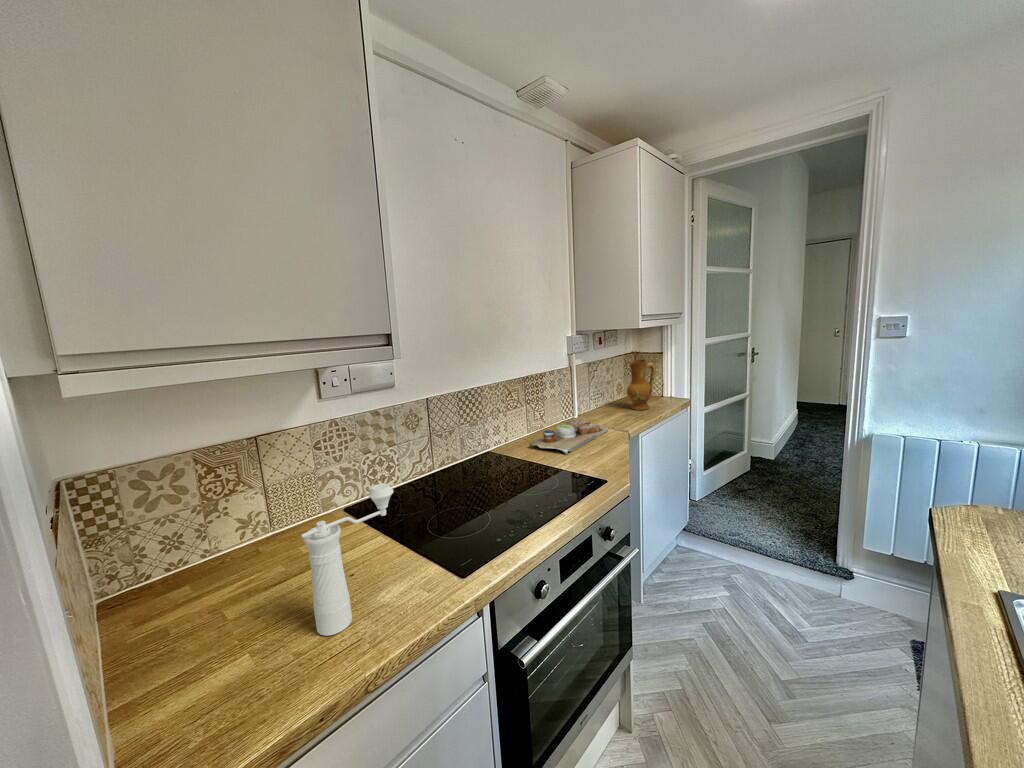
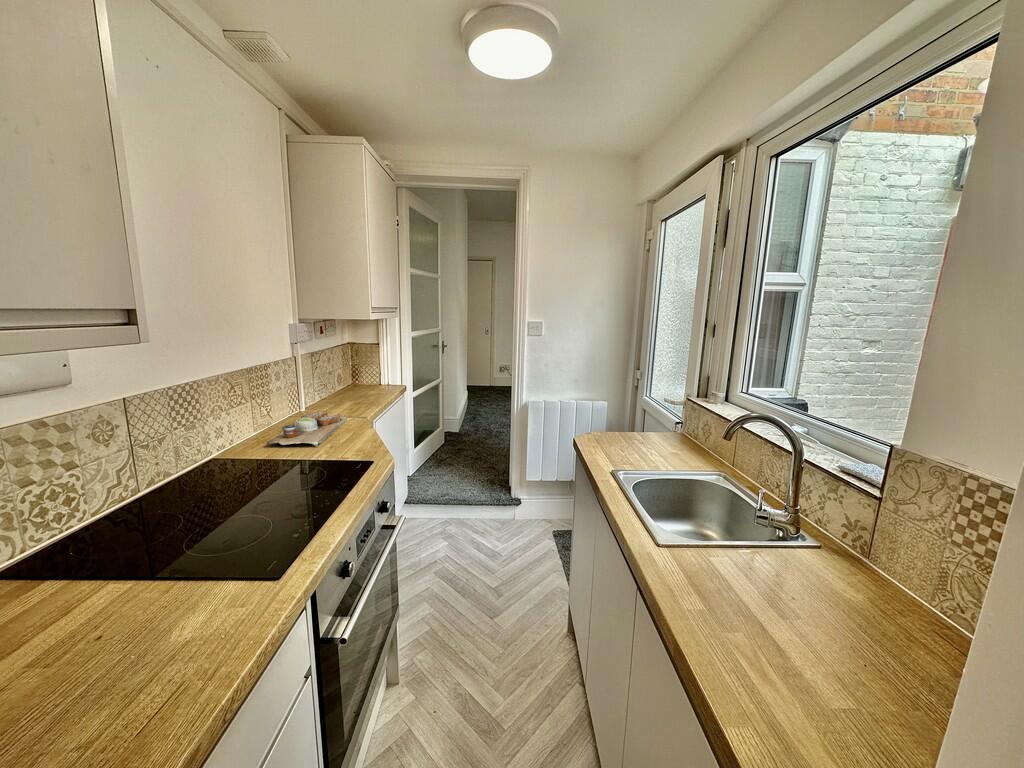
ceramic jug: present [627,359,656,410] -> none [352,350,379,399]
pepper mill: present [301,483,393,636] -> none [70,497,193,709]

